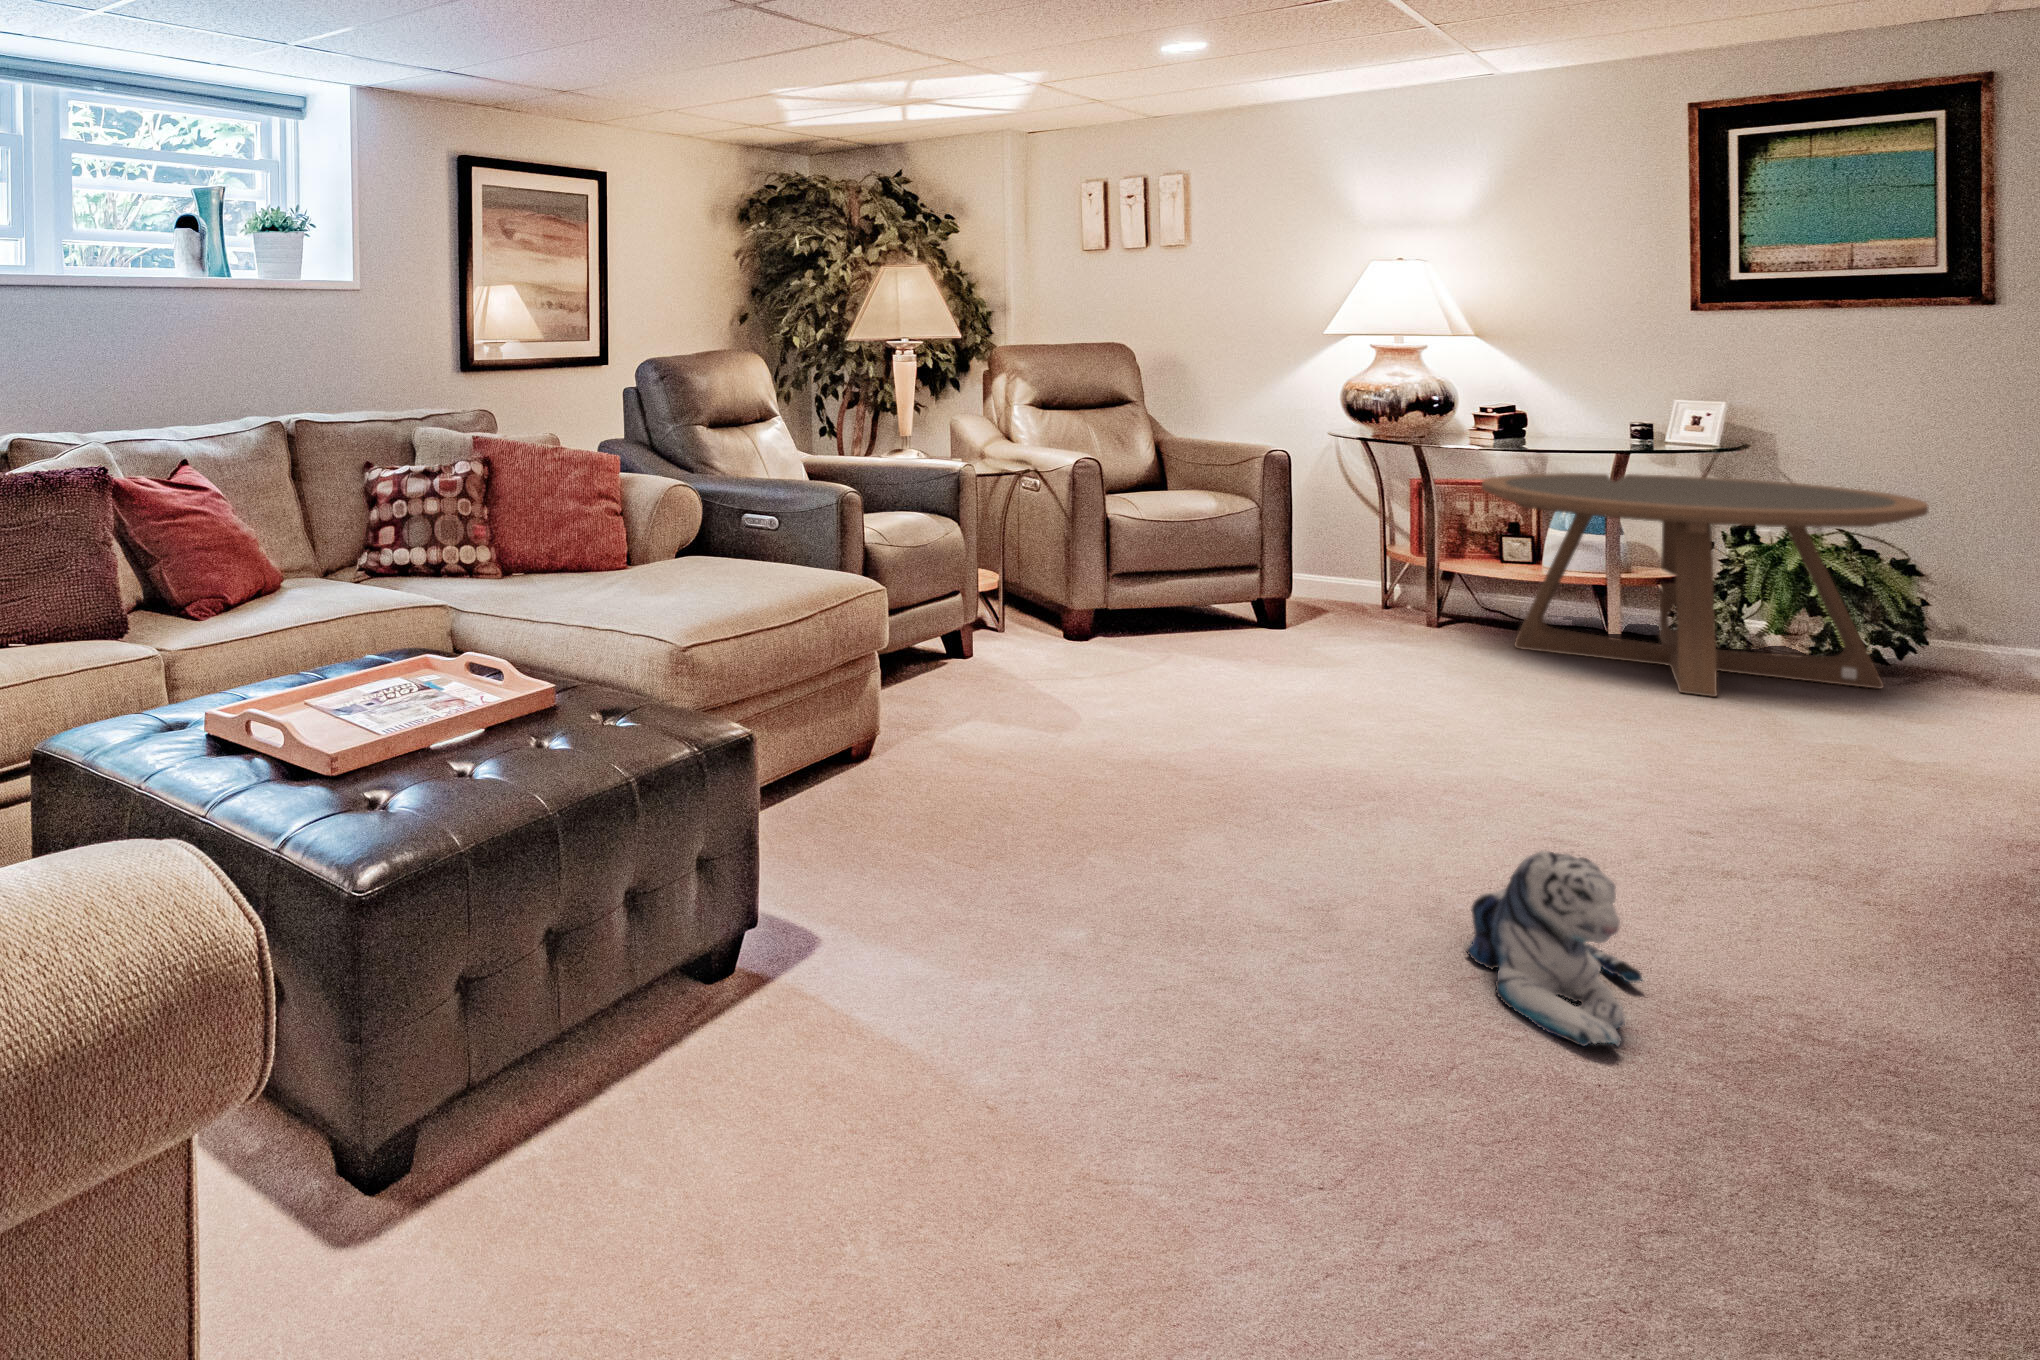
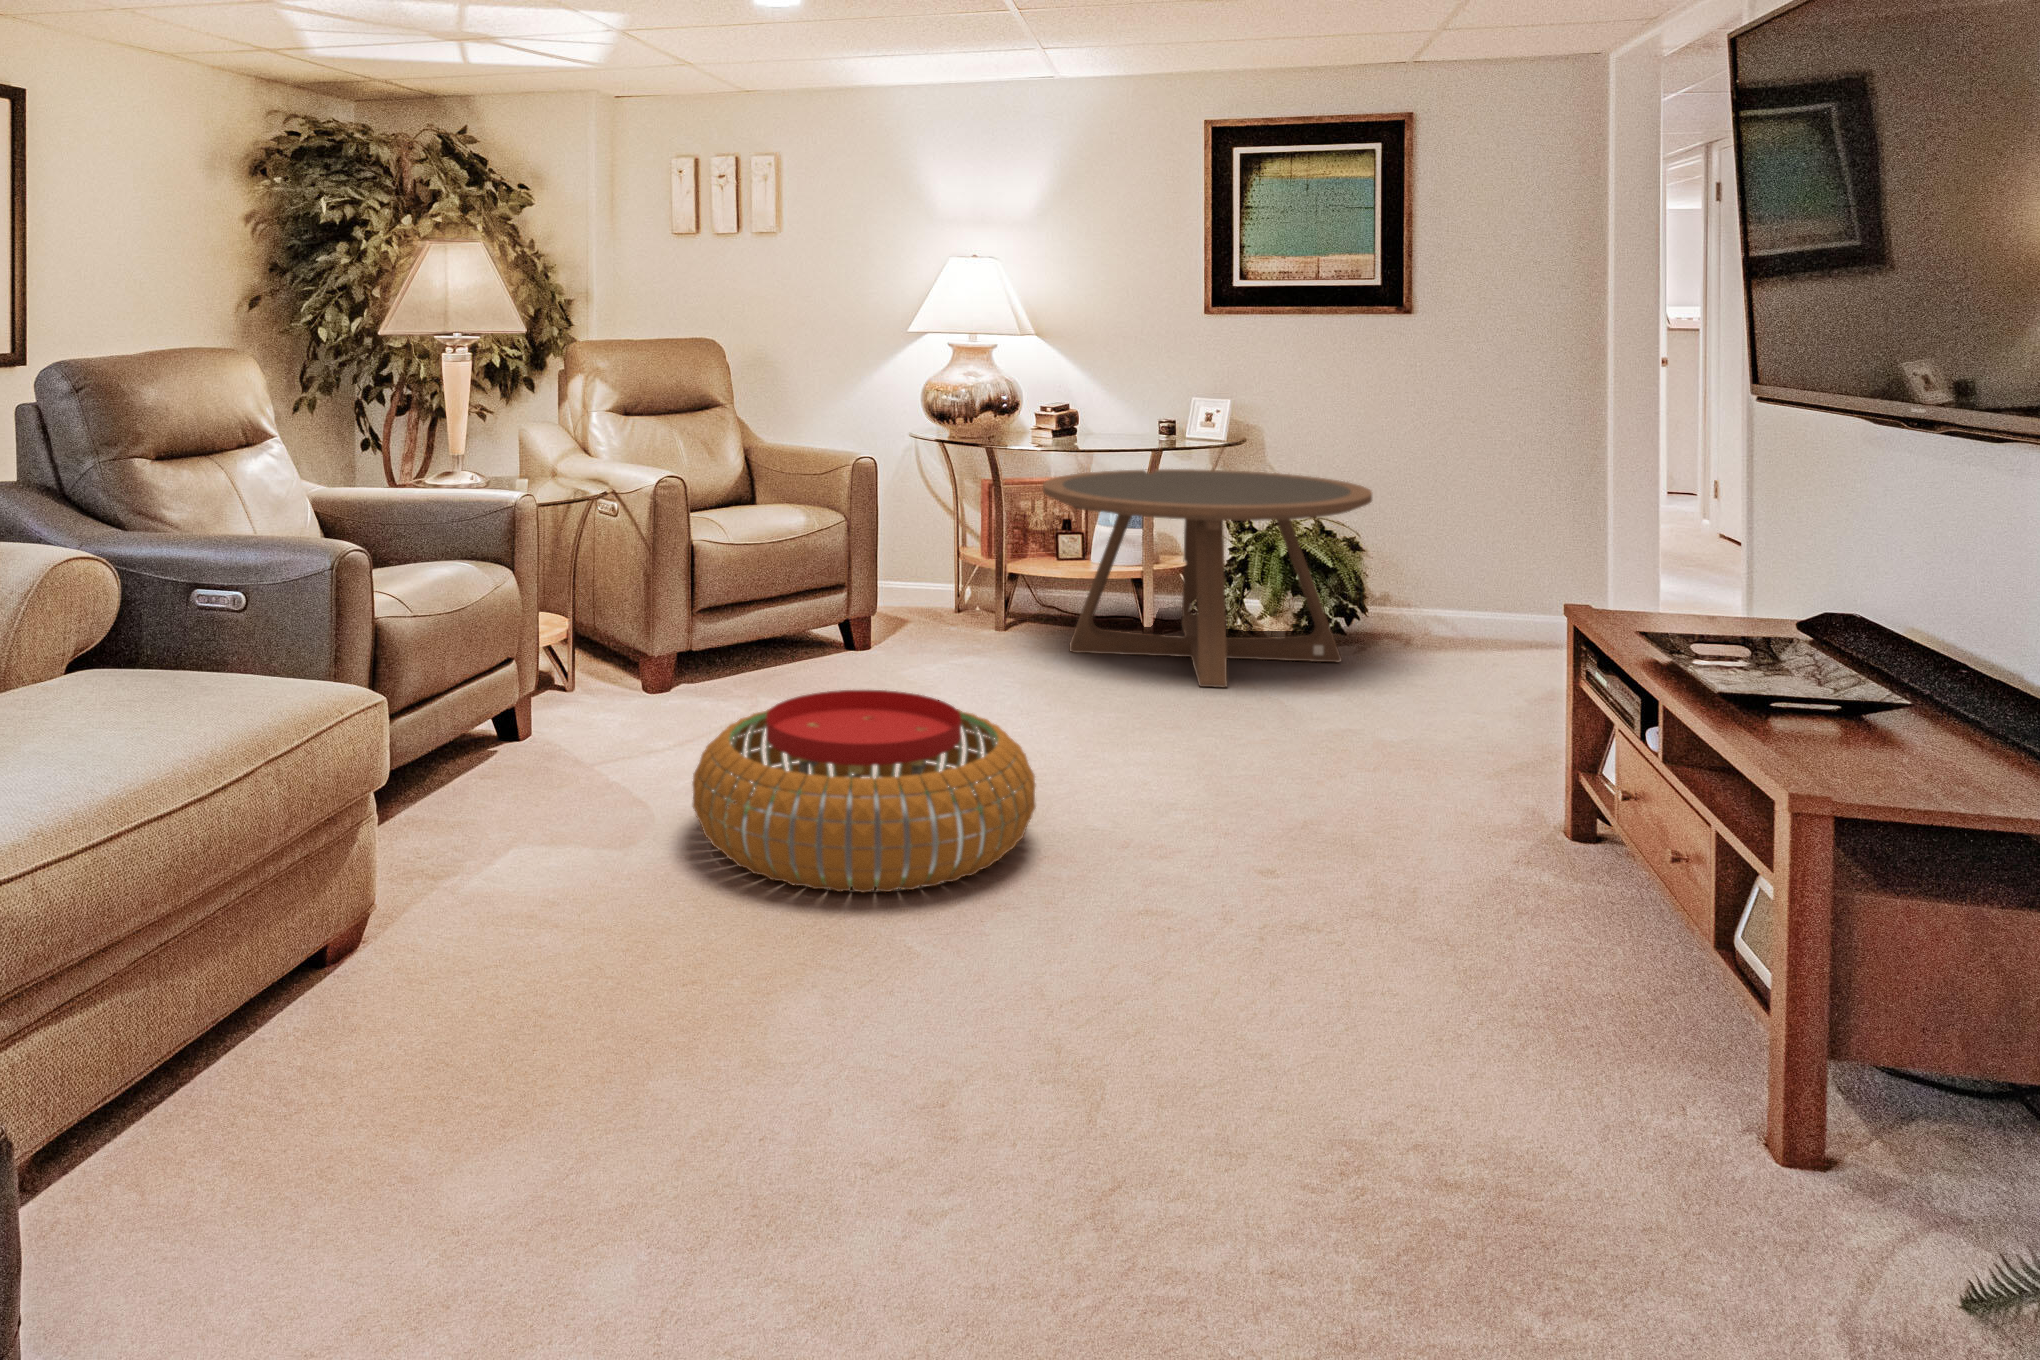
pouf: none [1125,642,1474,813] -> present [692,690,1036,893]
plush toy: present [1466,850,1642,1046] -> none [1026,940,1186,1170]

